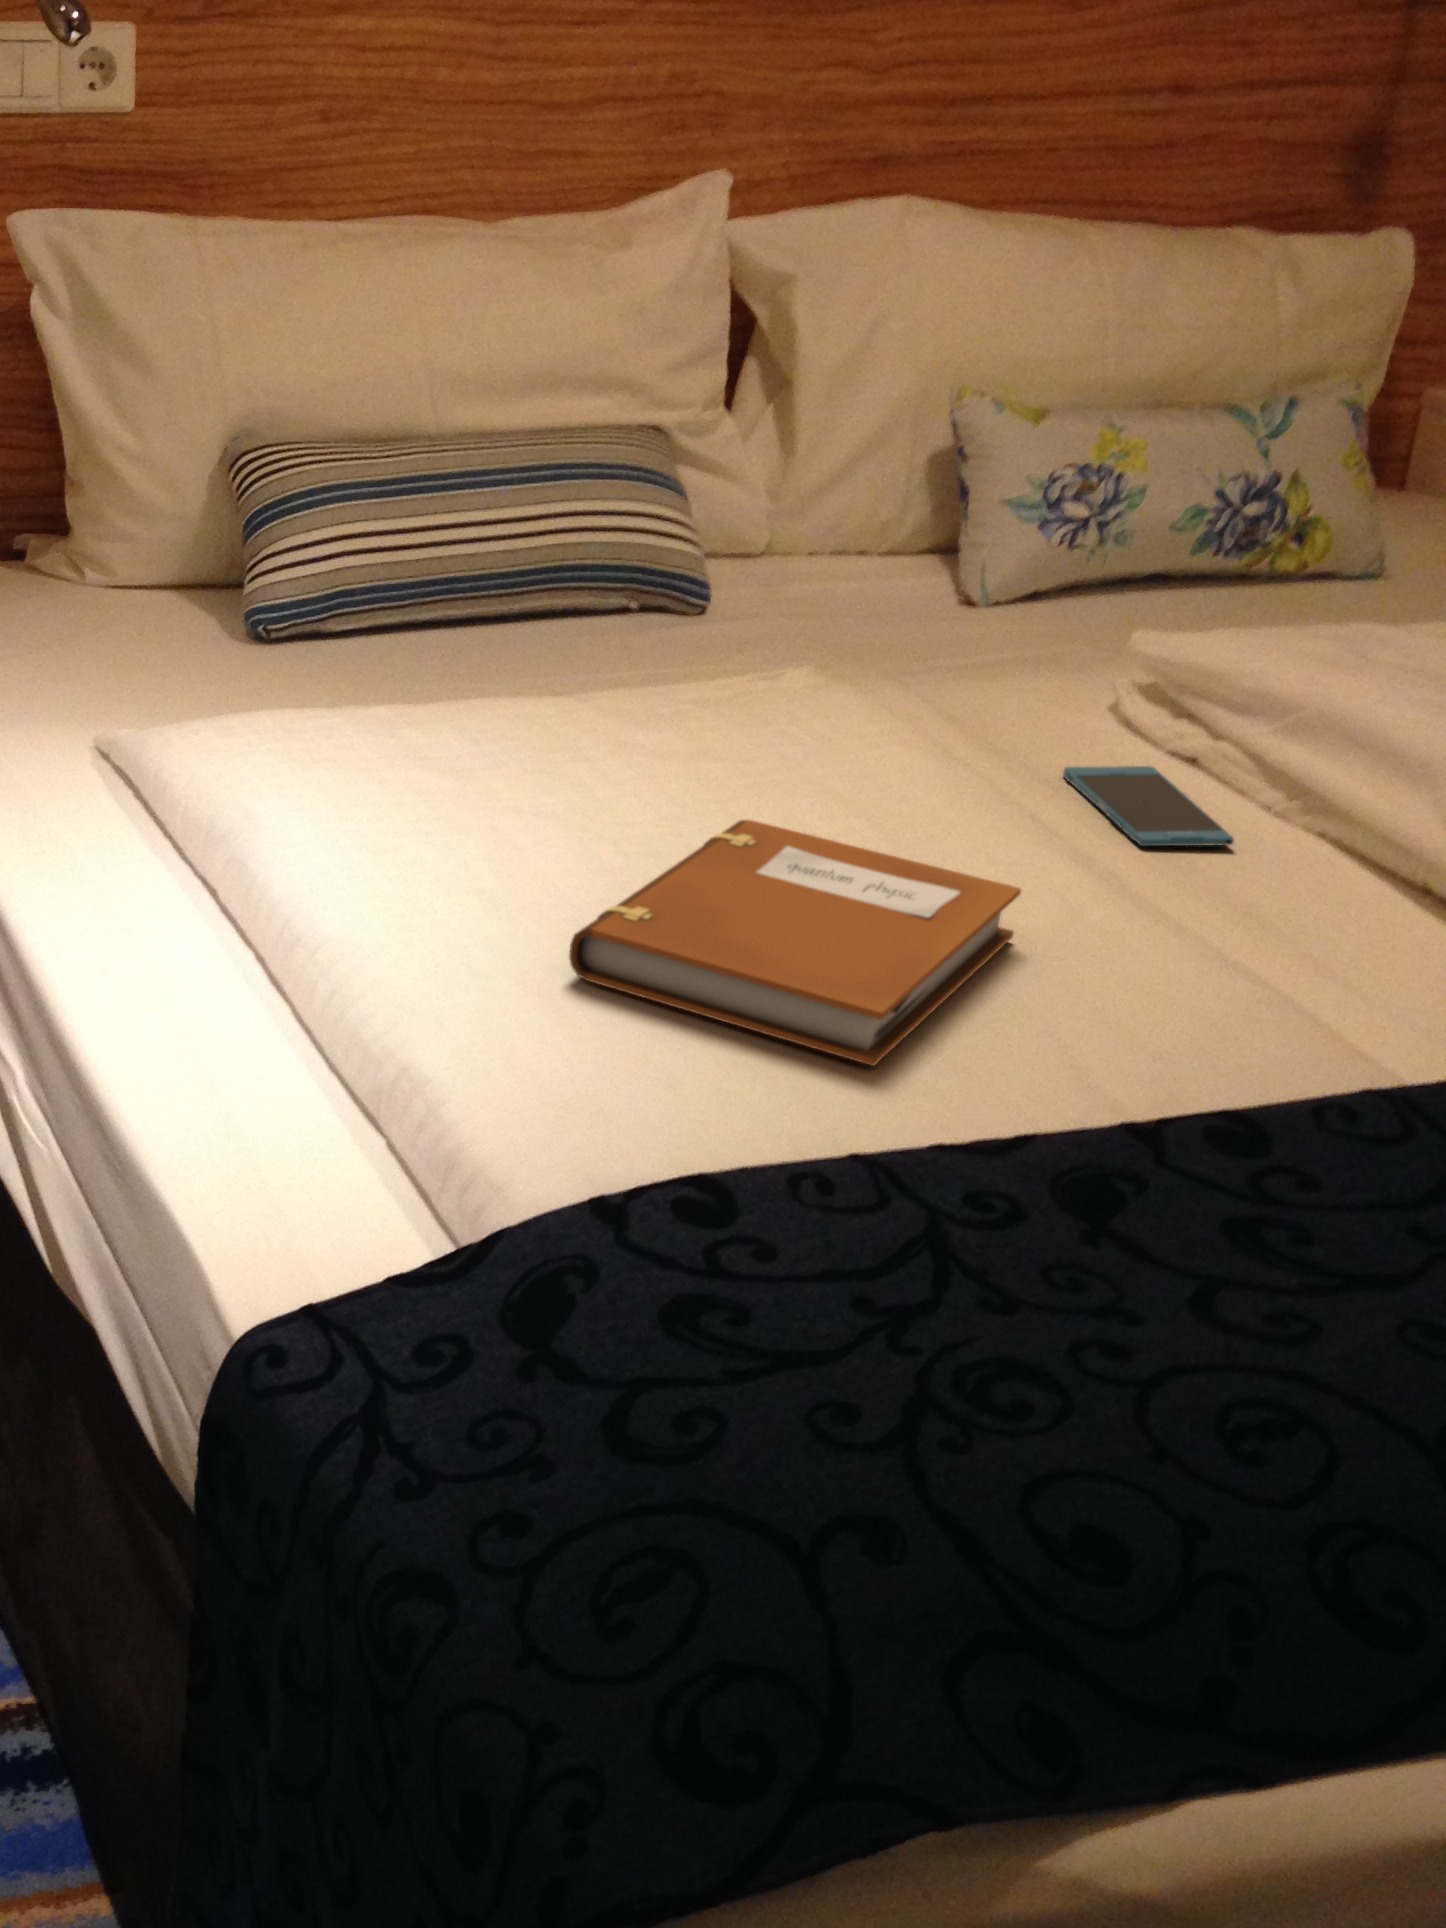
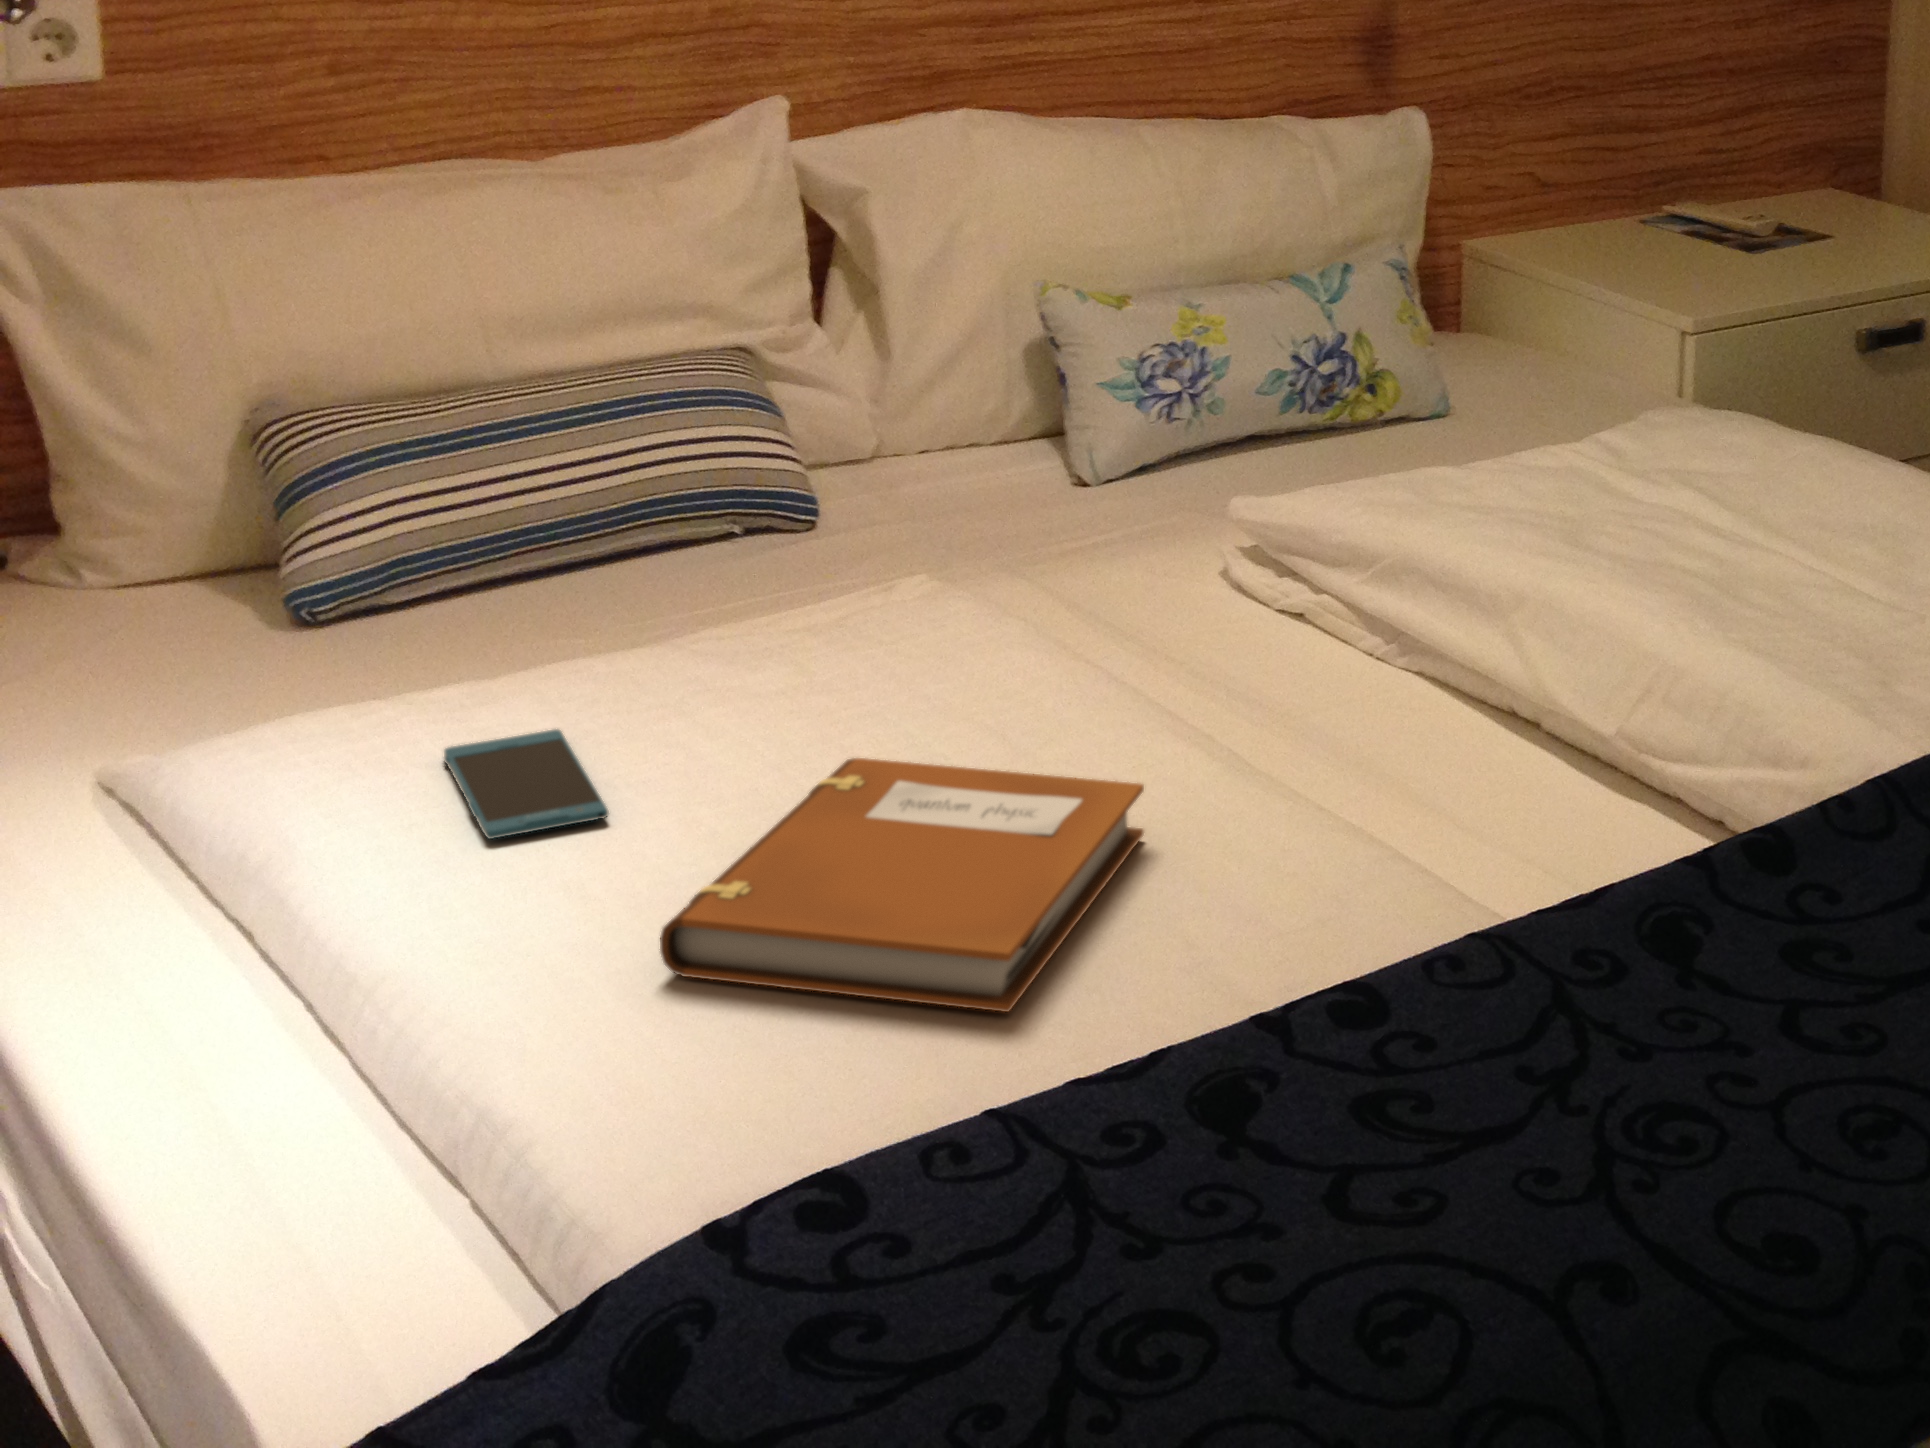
smartphone: present [1063,766,1234,846] -> present [444,729,609,839]

